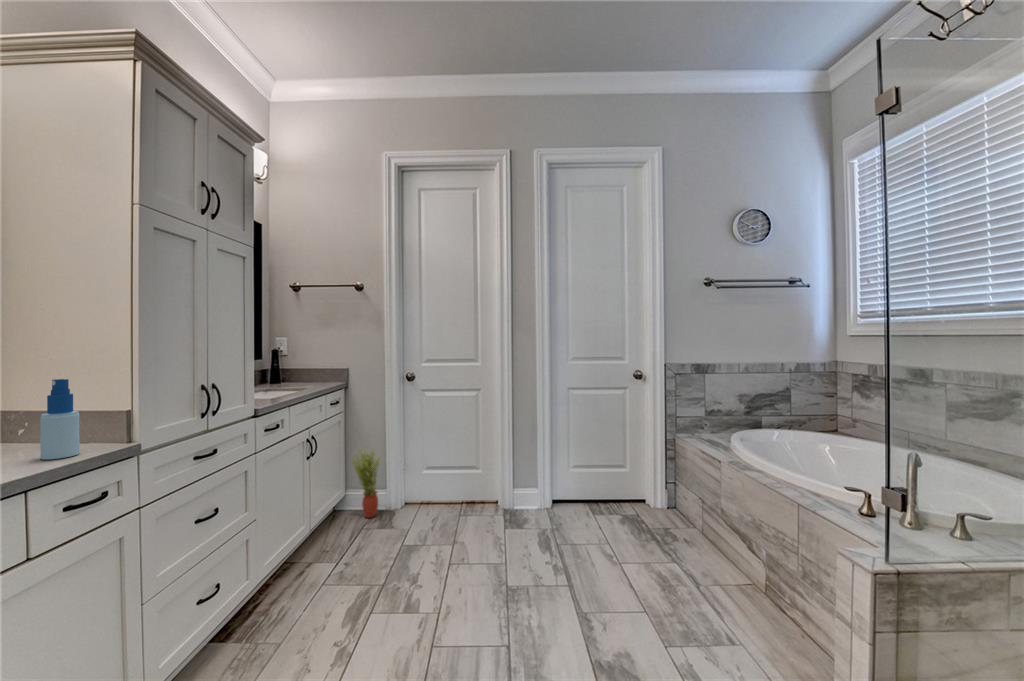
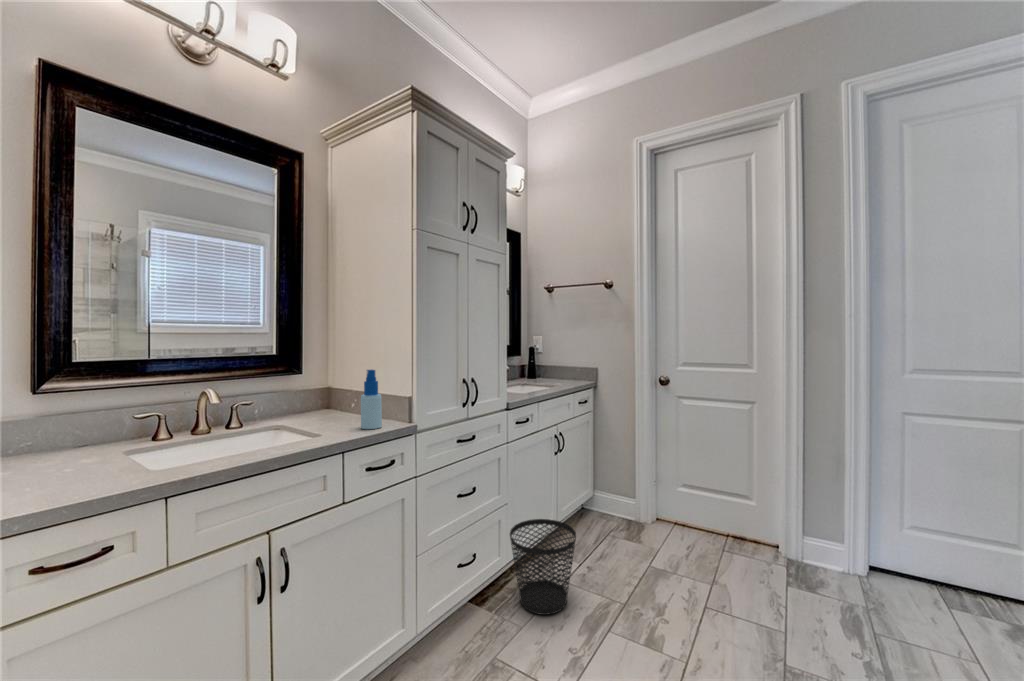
potted plant: present [352,447,380,518] -> none [597,449,629,526]
wastebasket: none [261,524,338,625] -> present [510,519,576,615]

